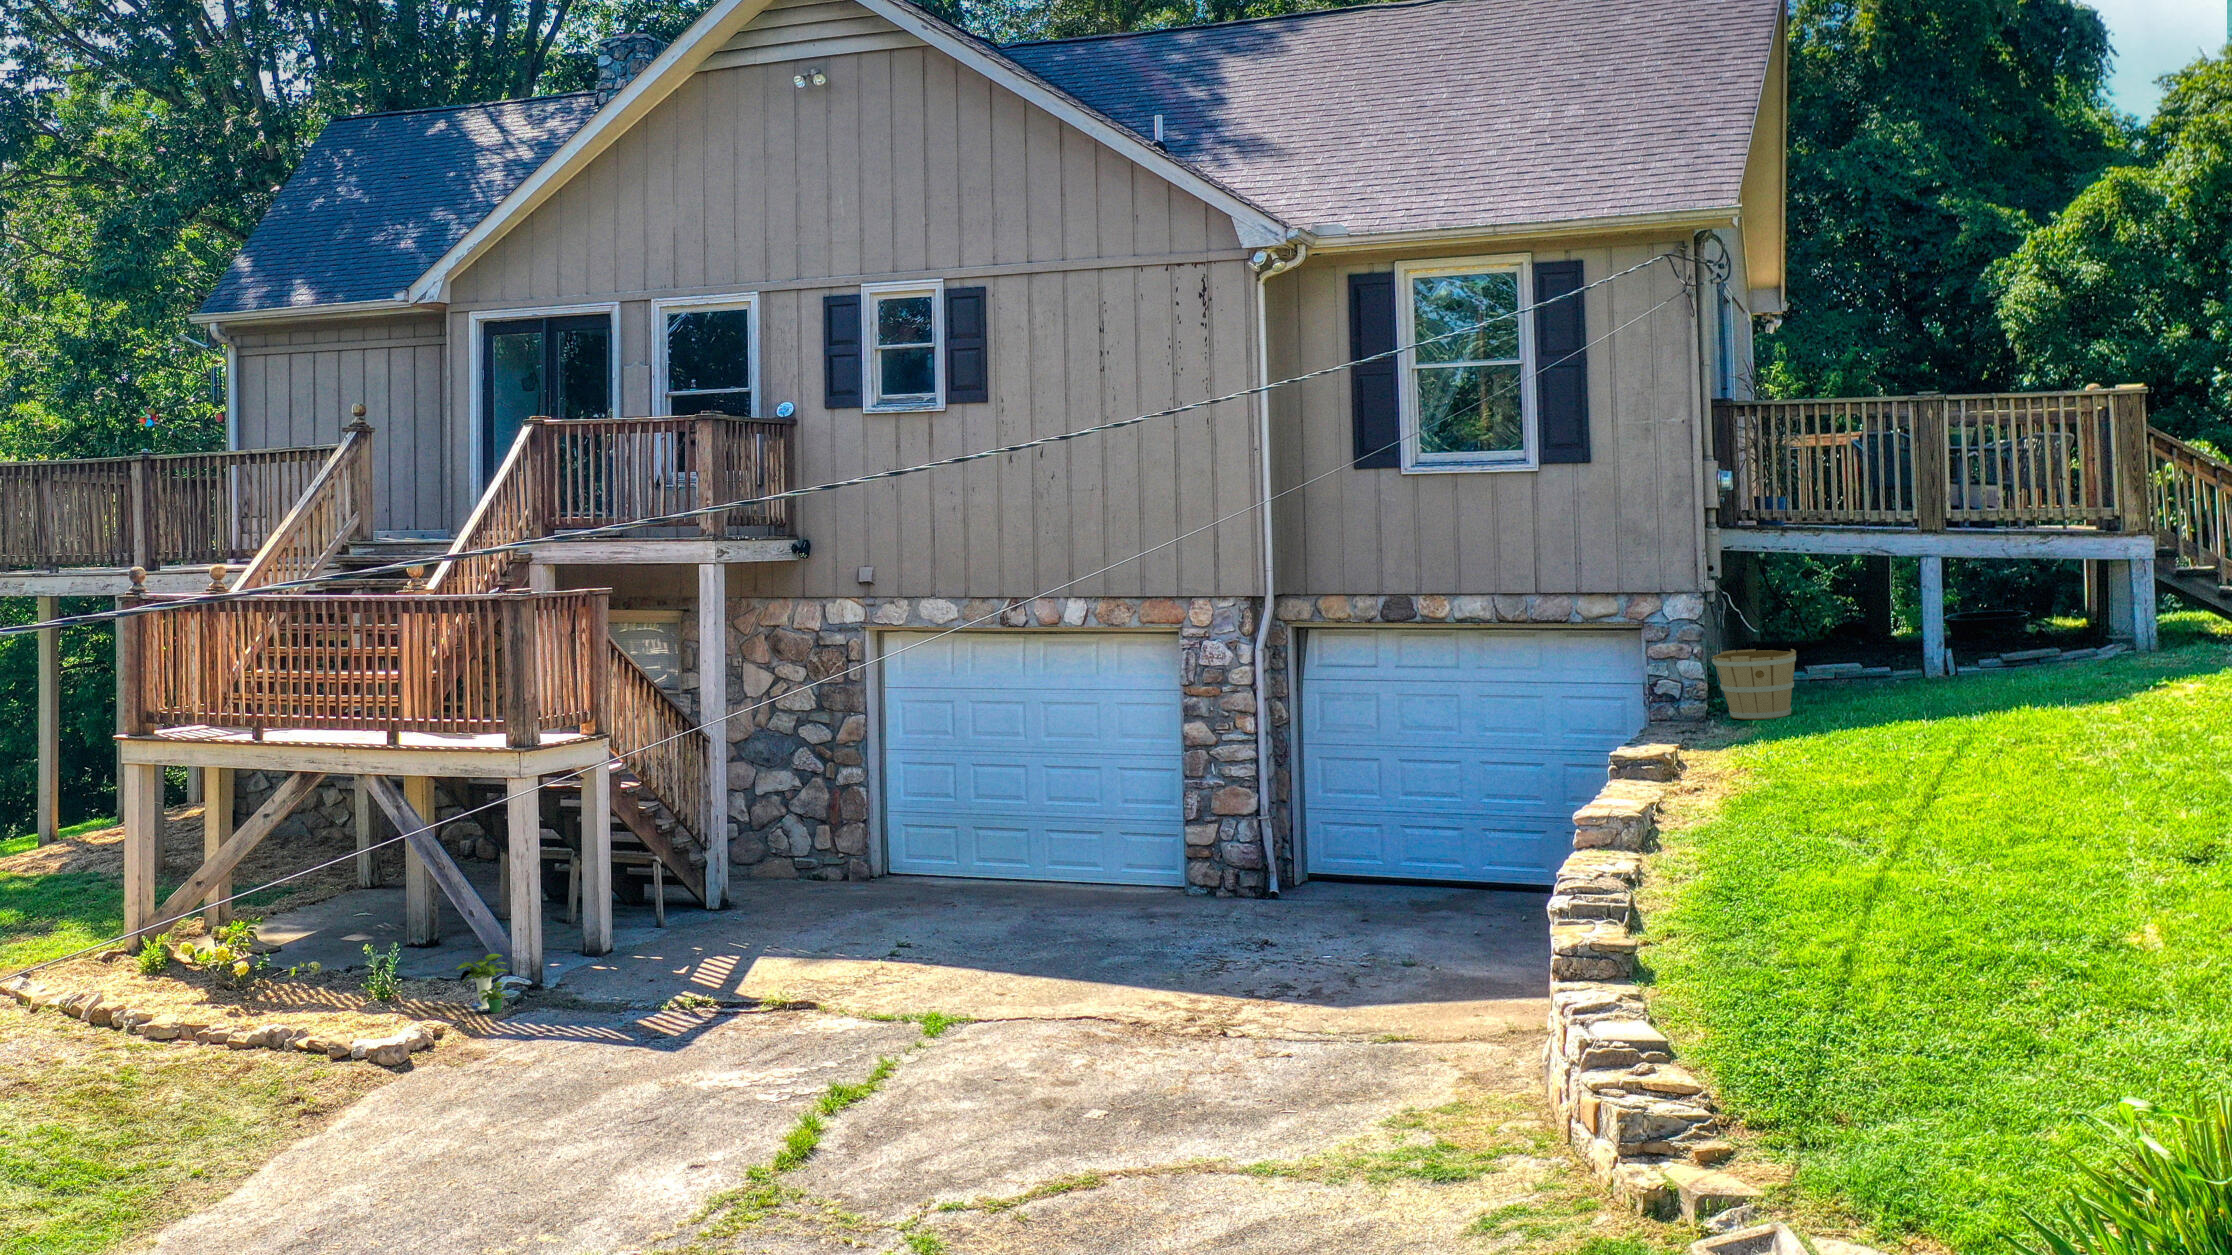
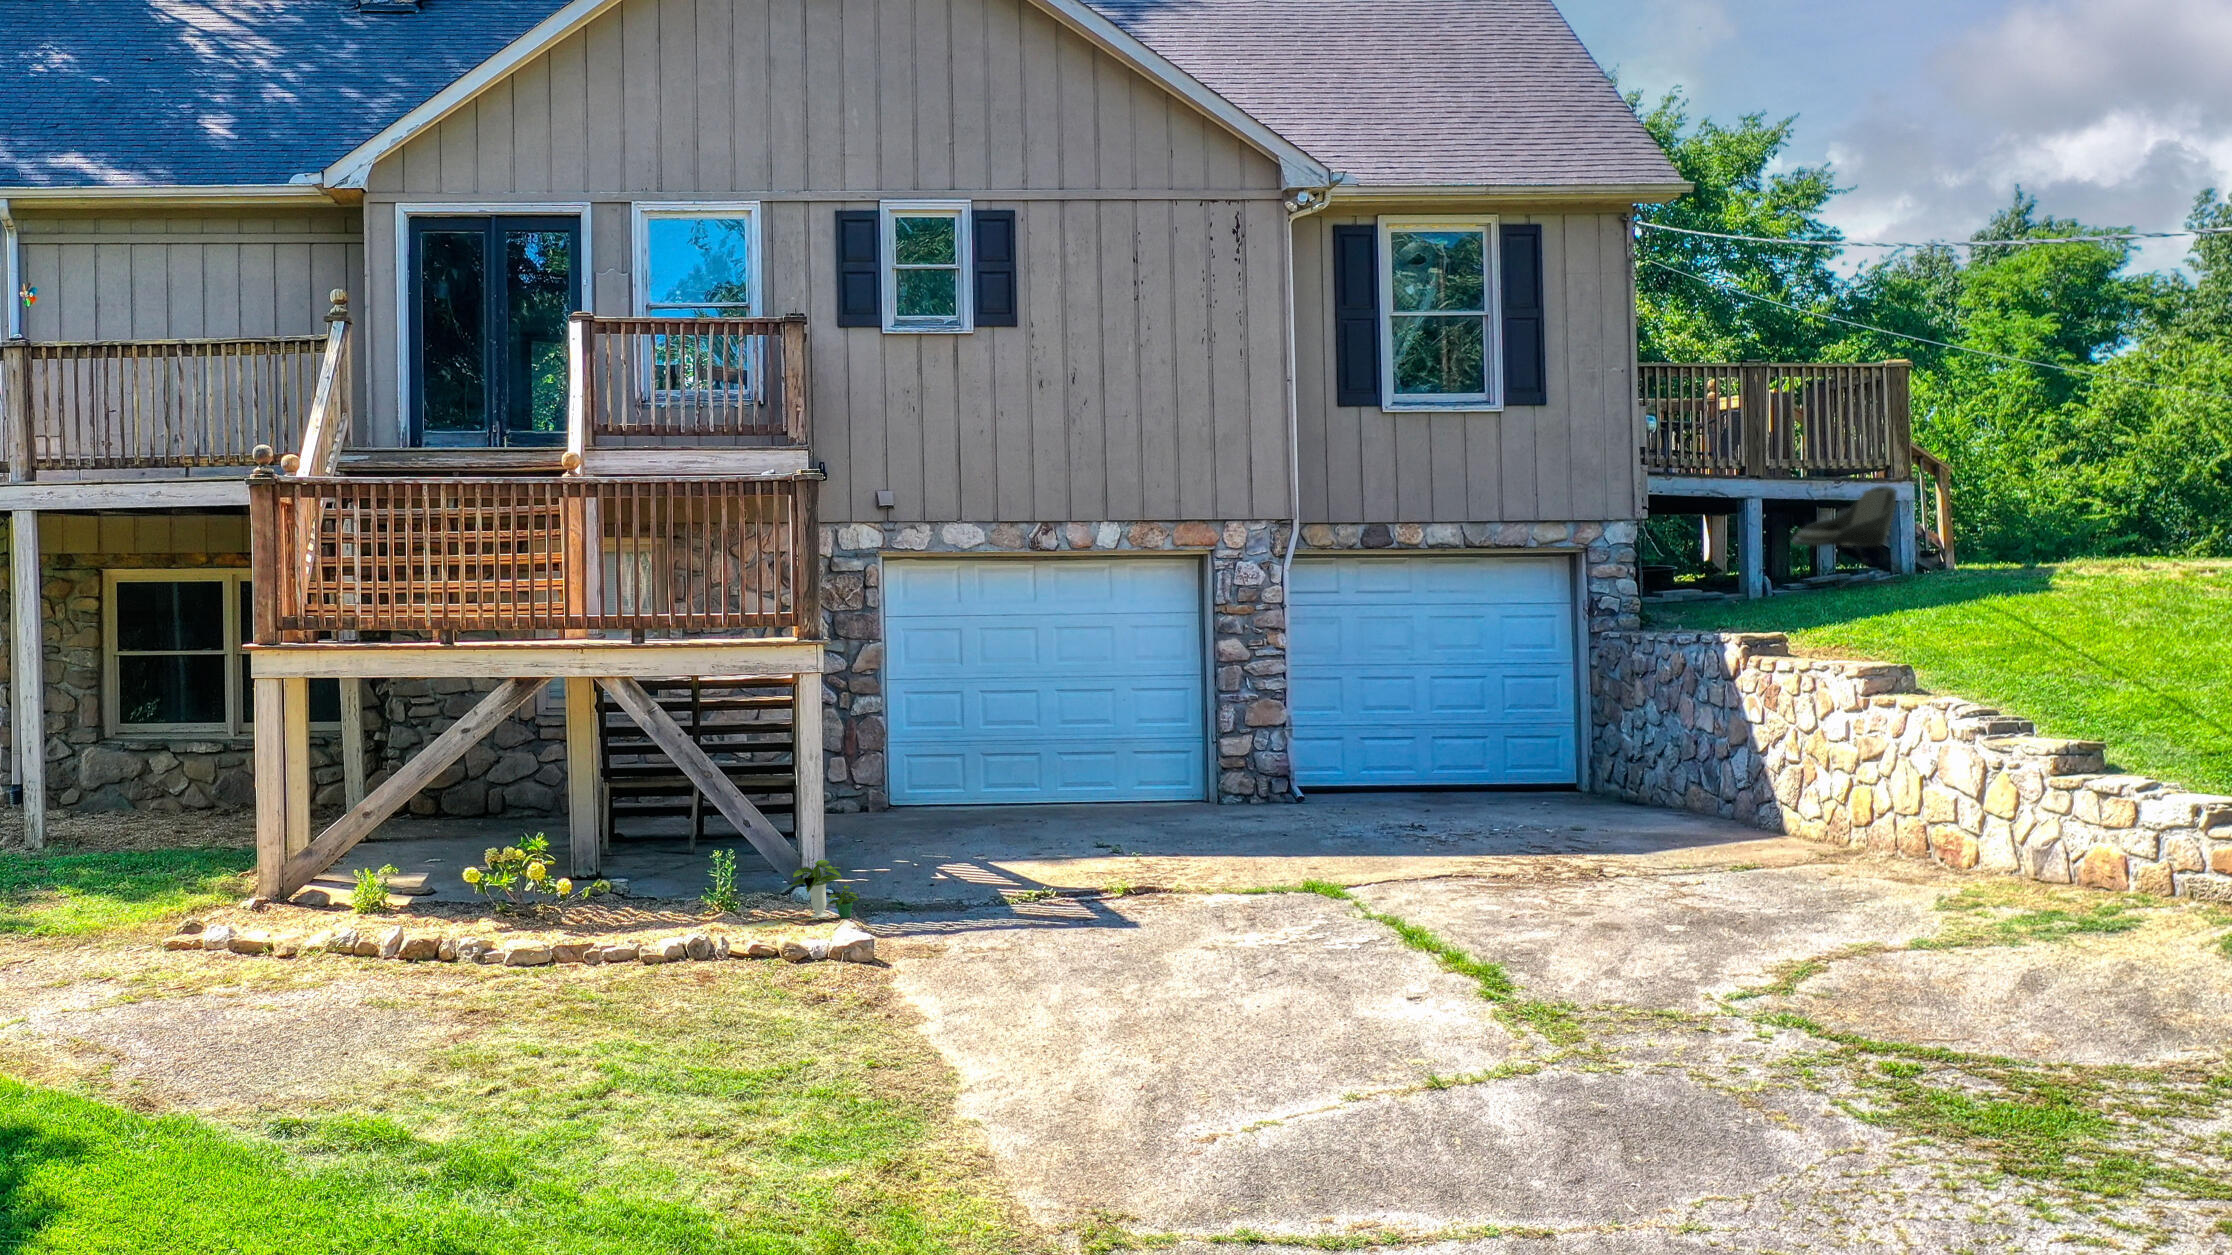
lounge chair: none [1992,549,2126,677] -> present [1792,486,1902,588]
wooden bucket: present [1712,649,1796,720] -> none [1644,564,1713,624]

